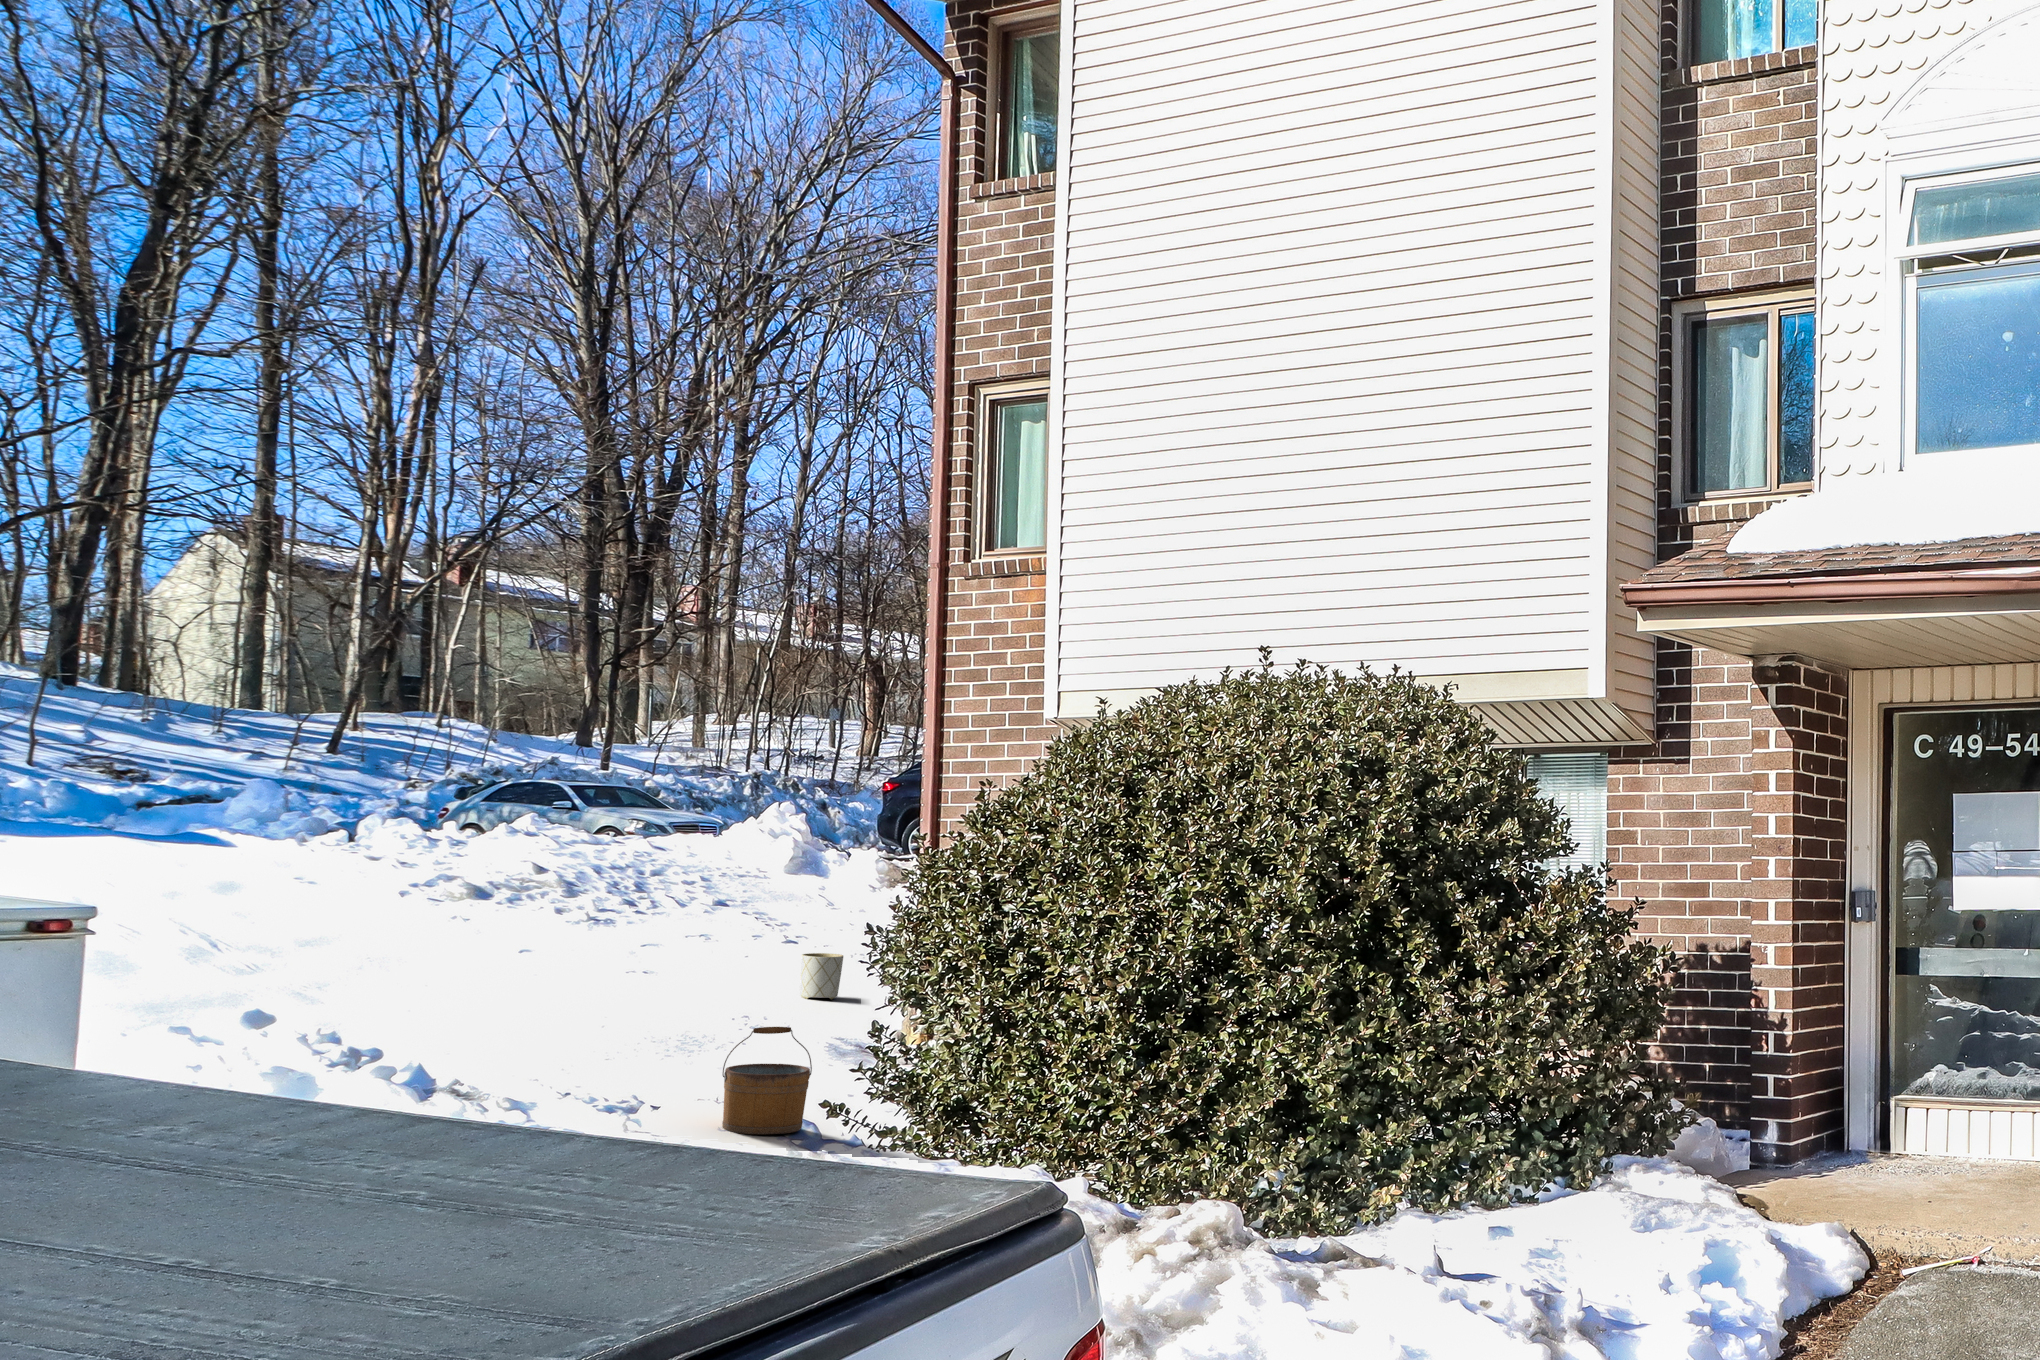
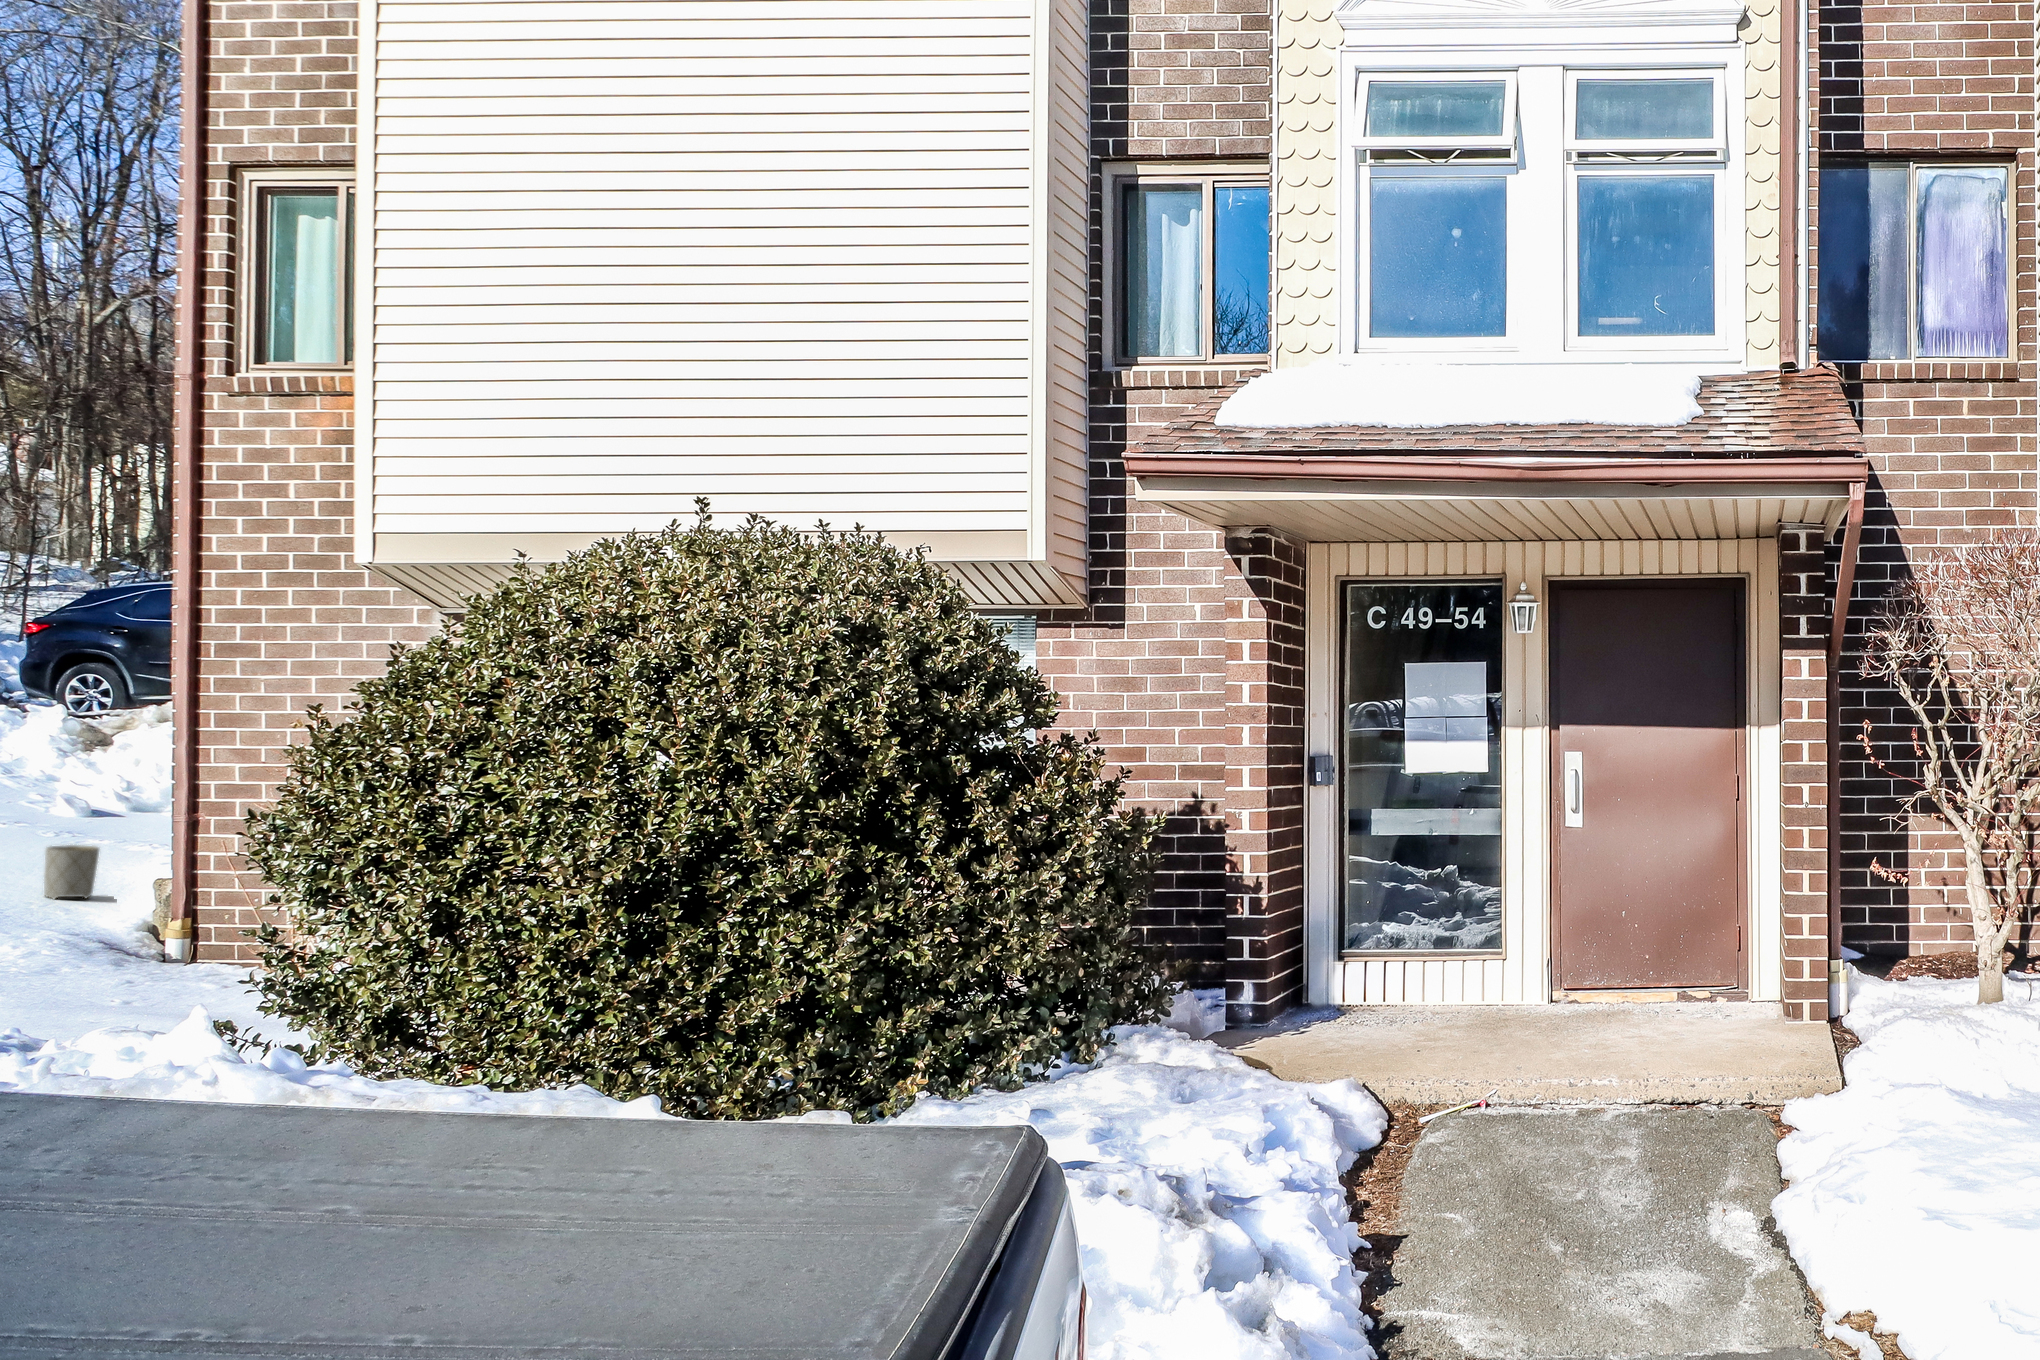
bucket: present [722,1027,812,1134] -> none [72,936,180,1059]

